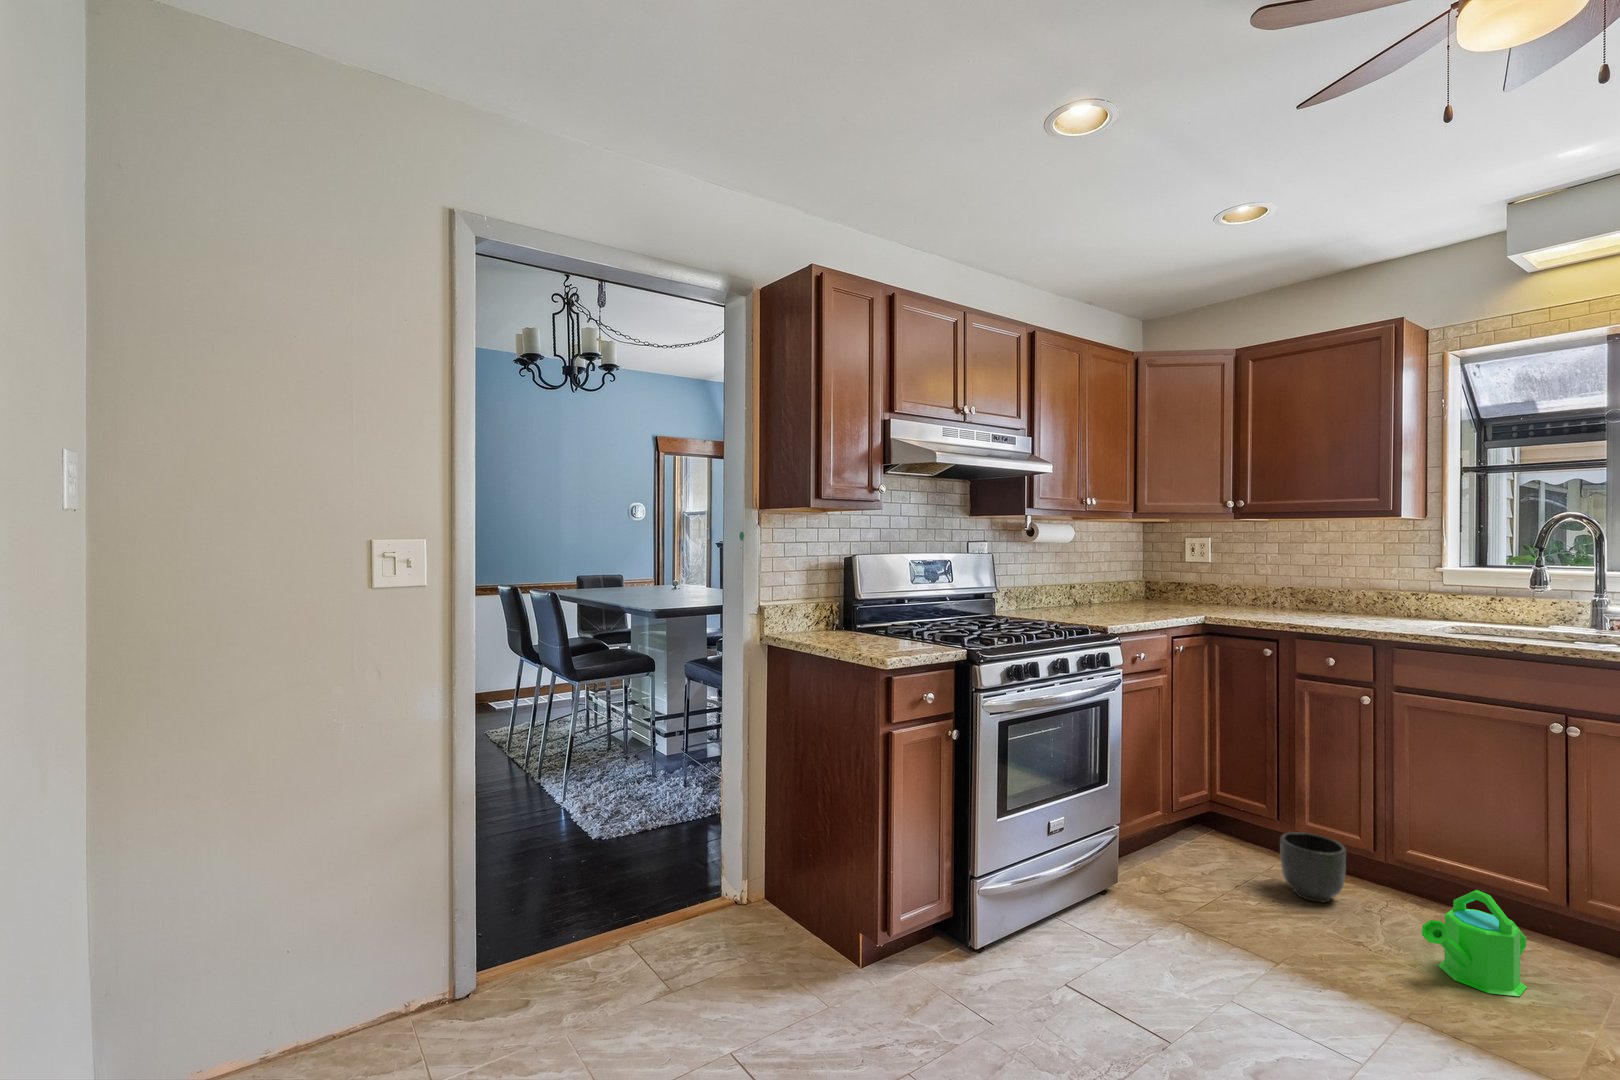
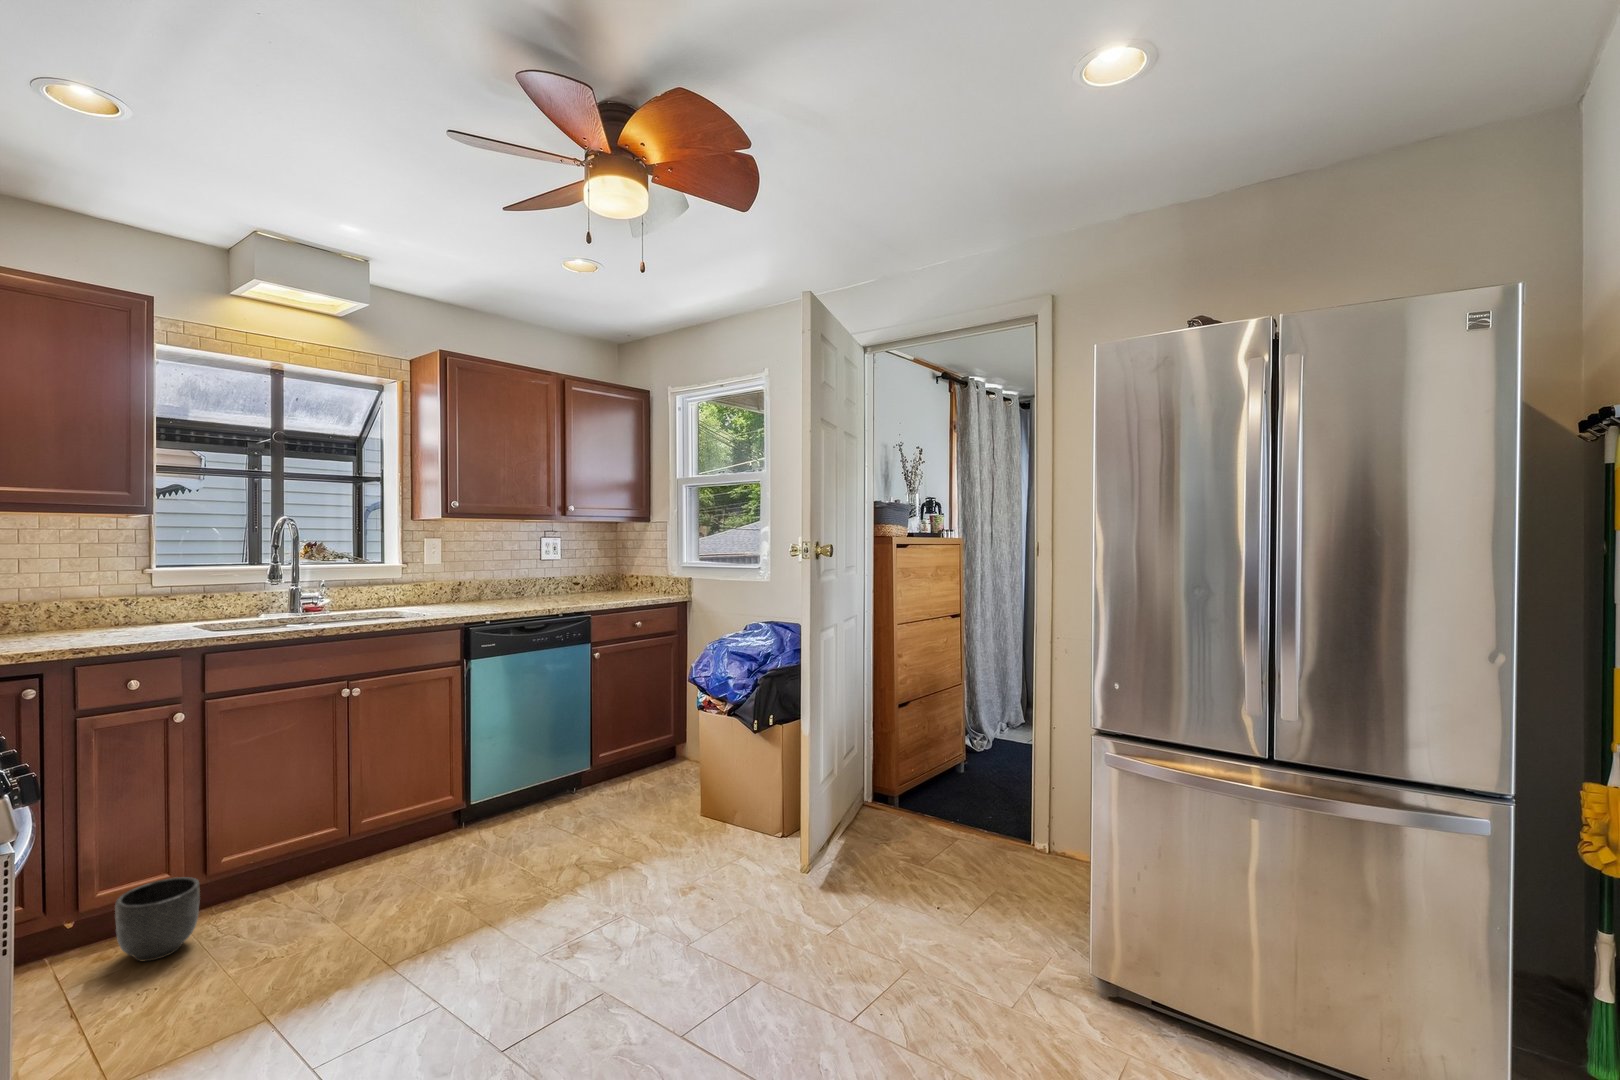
watering can: present [1422,890,1527,996] -> none [320,836,386,921]

